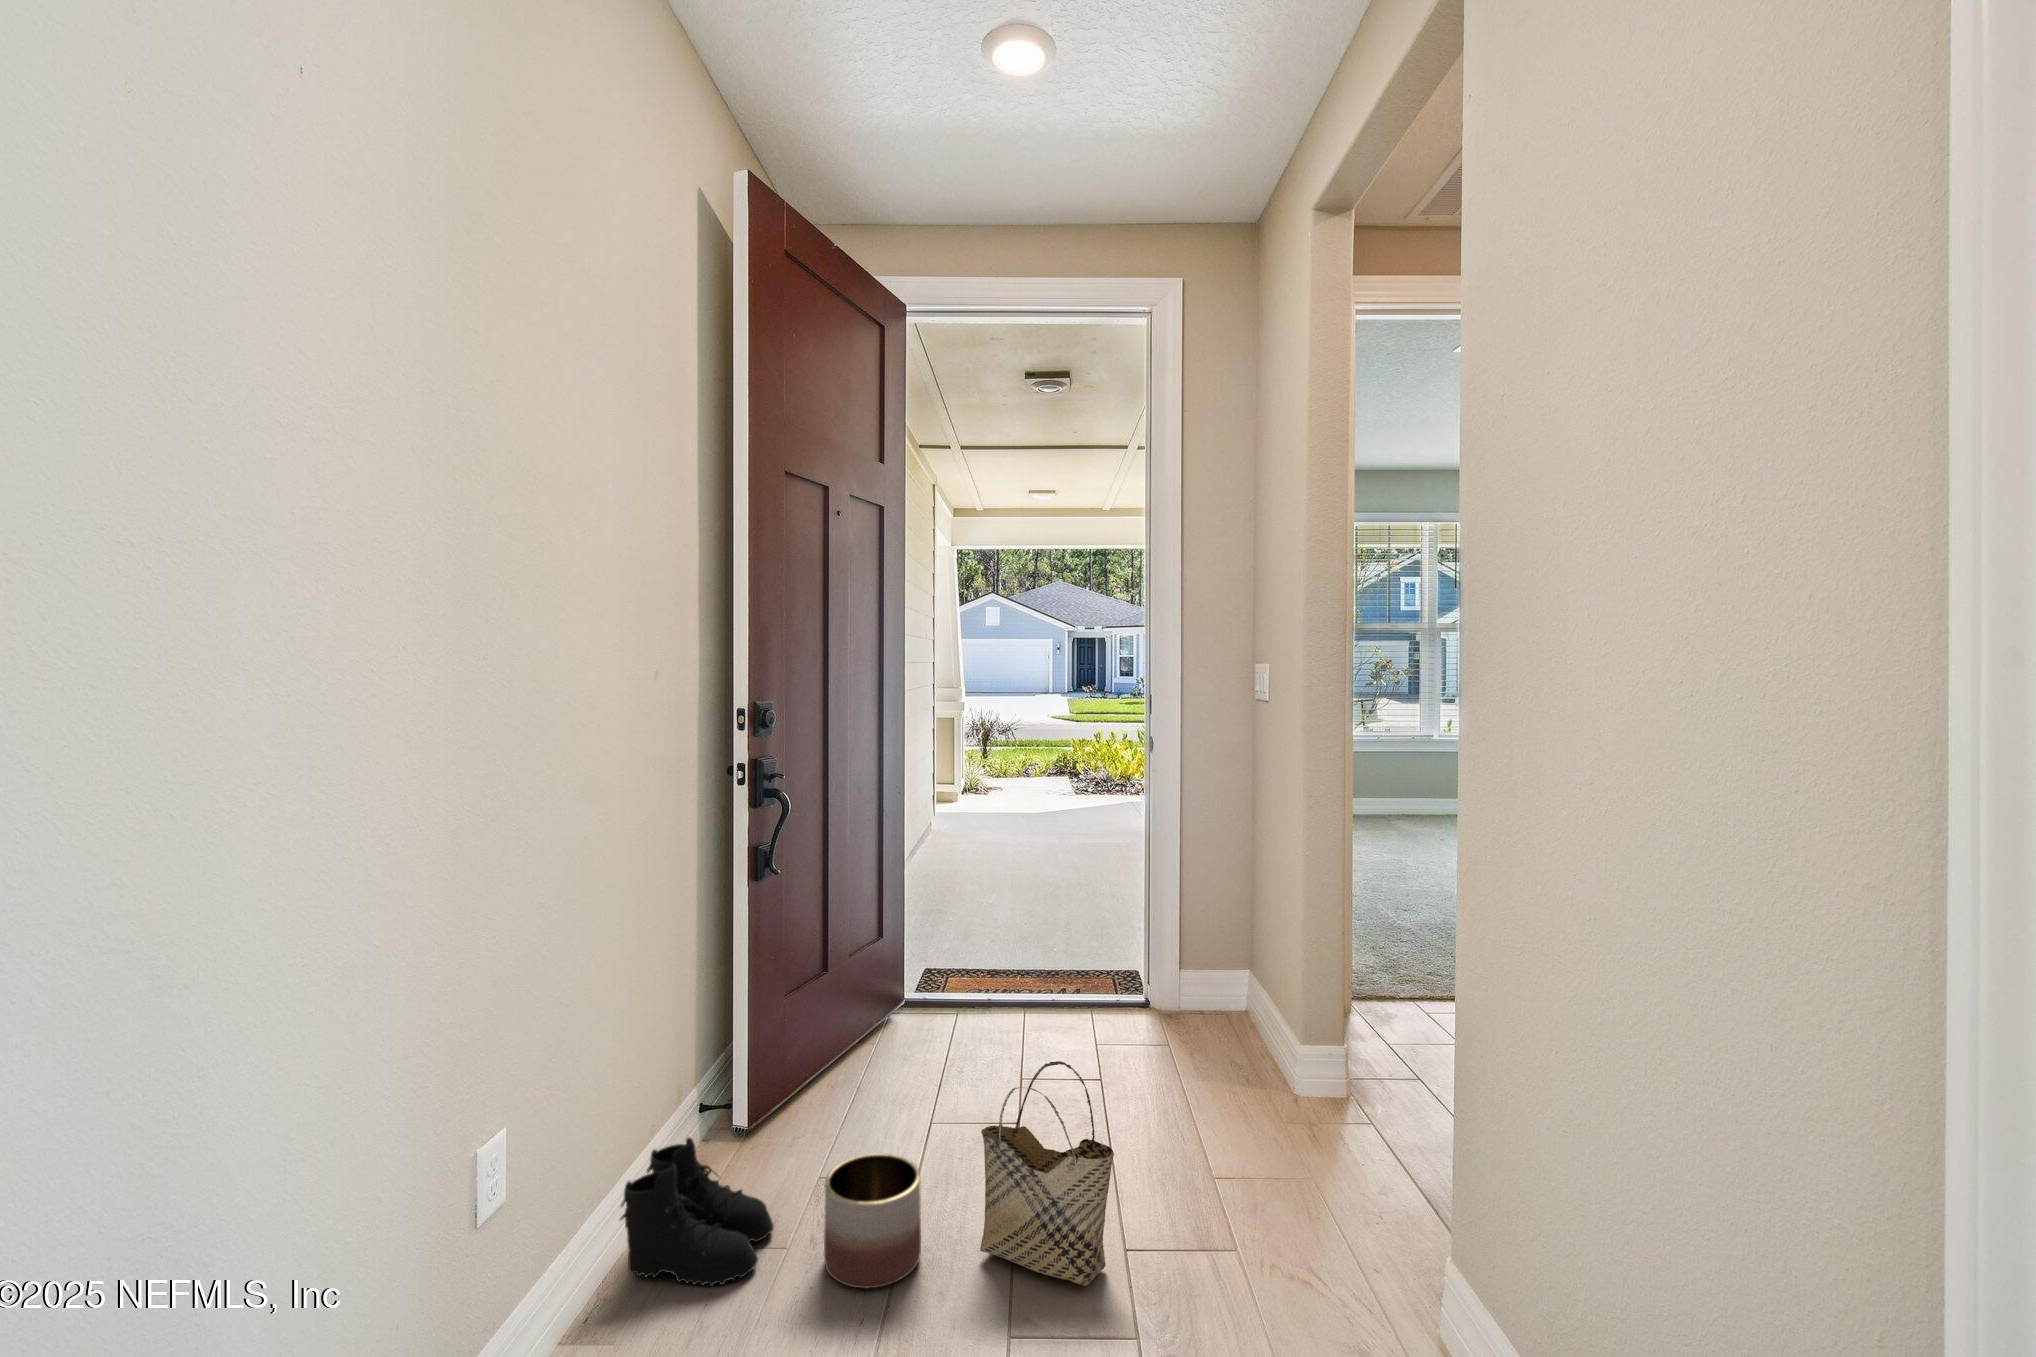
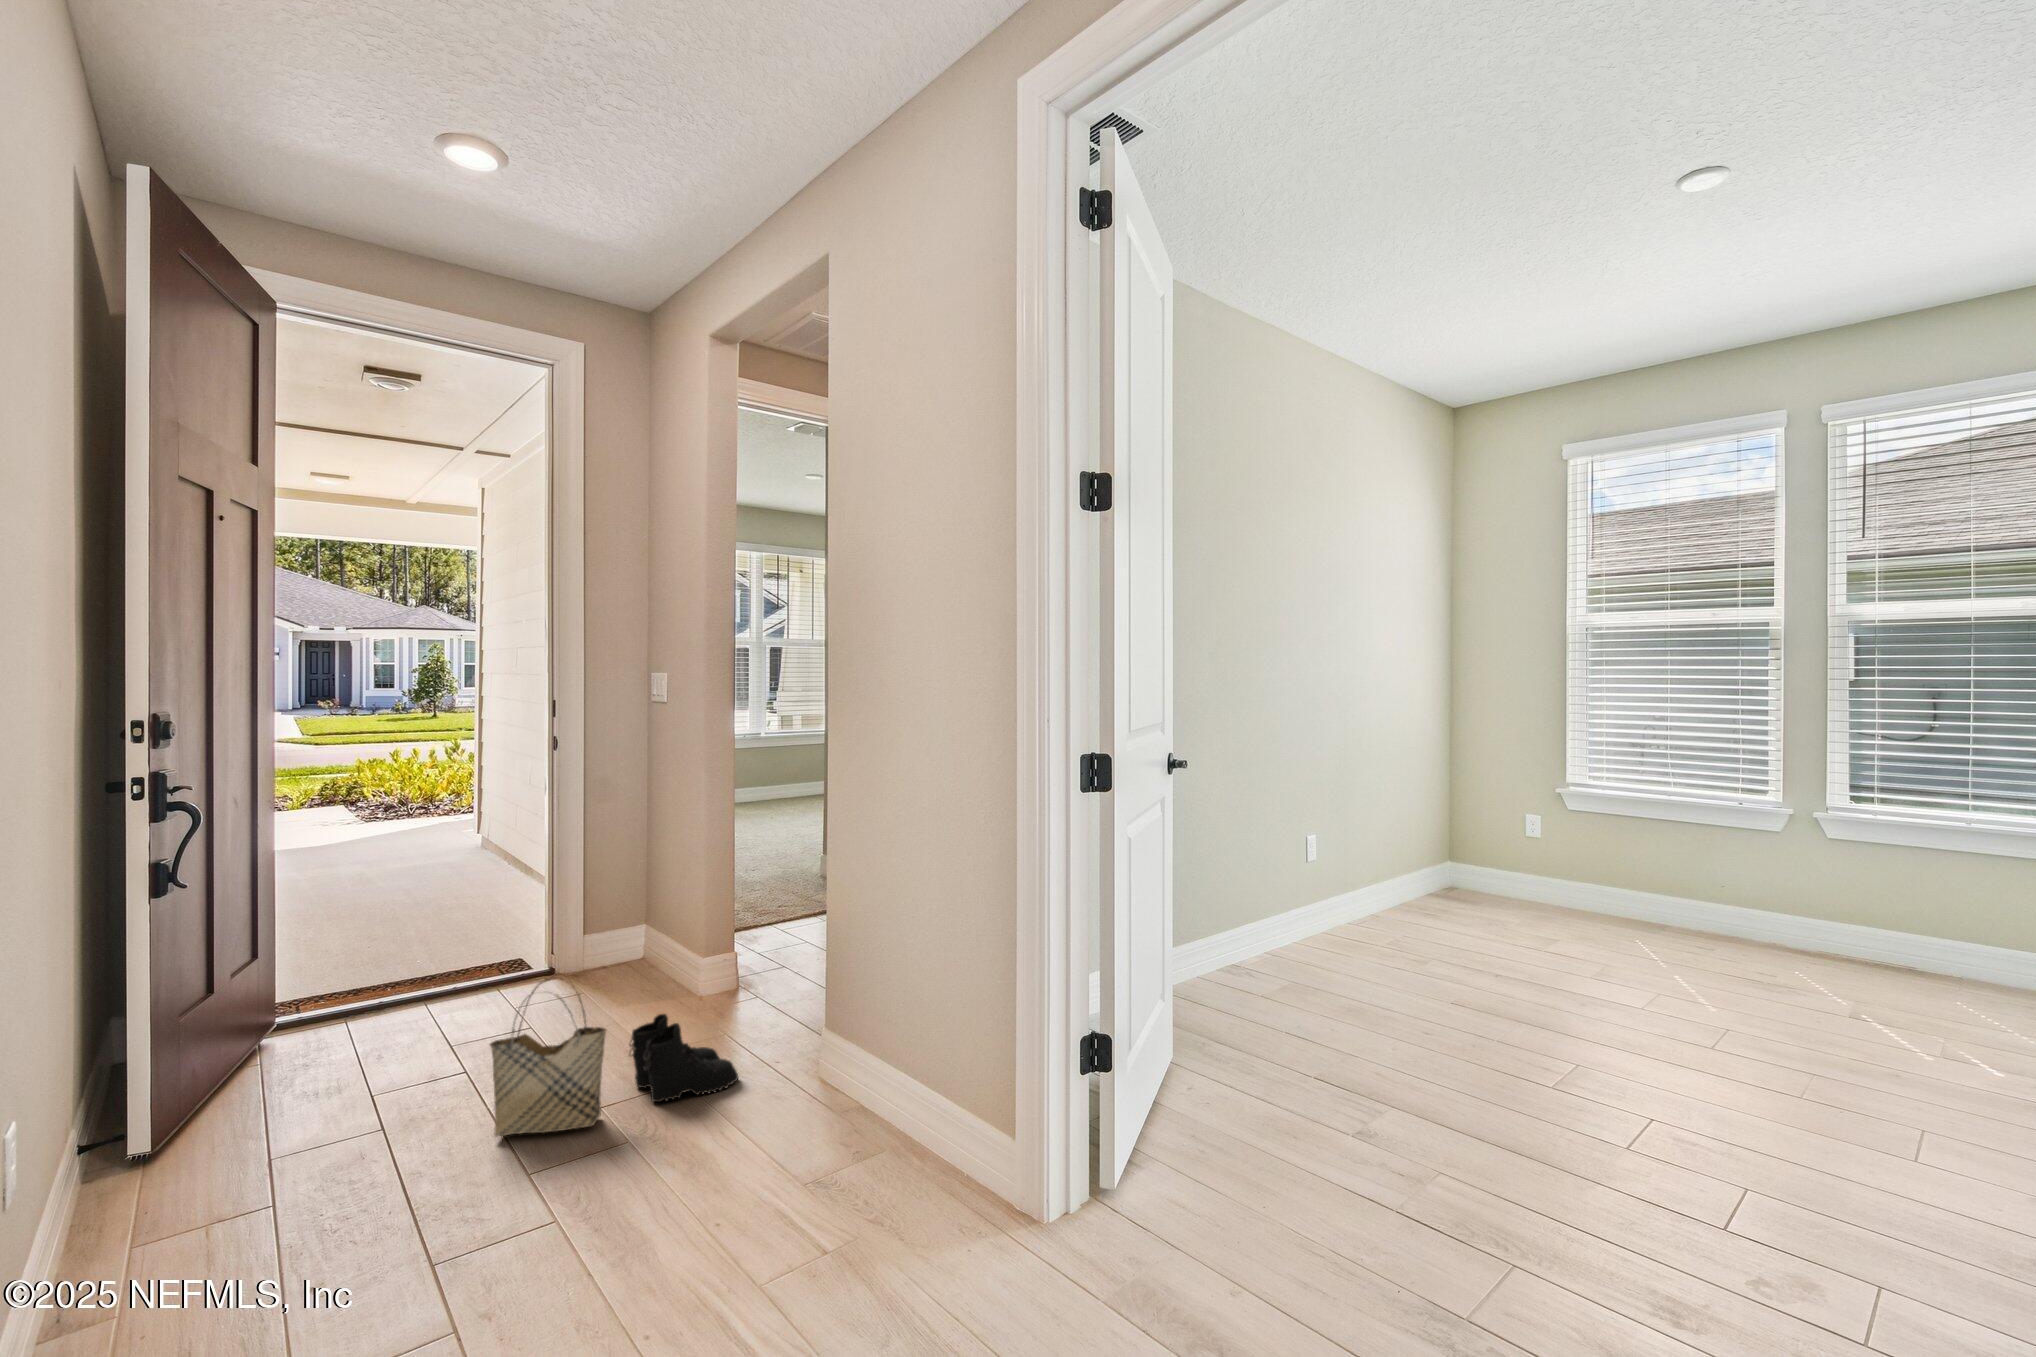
boots: present [620,1138,774,1286] -> present [630,1014,738,1102]
planter: present [824,1153,921,1288] -> none [348,1086,443,1190]

